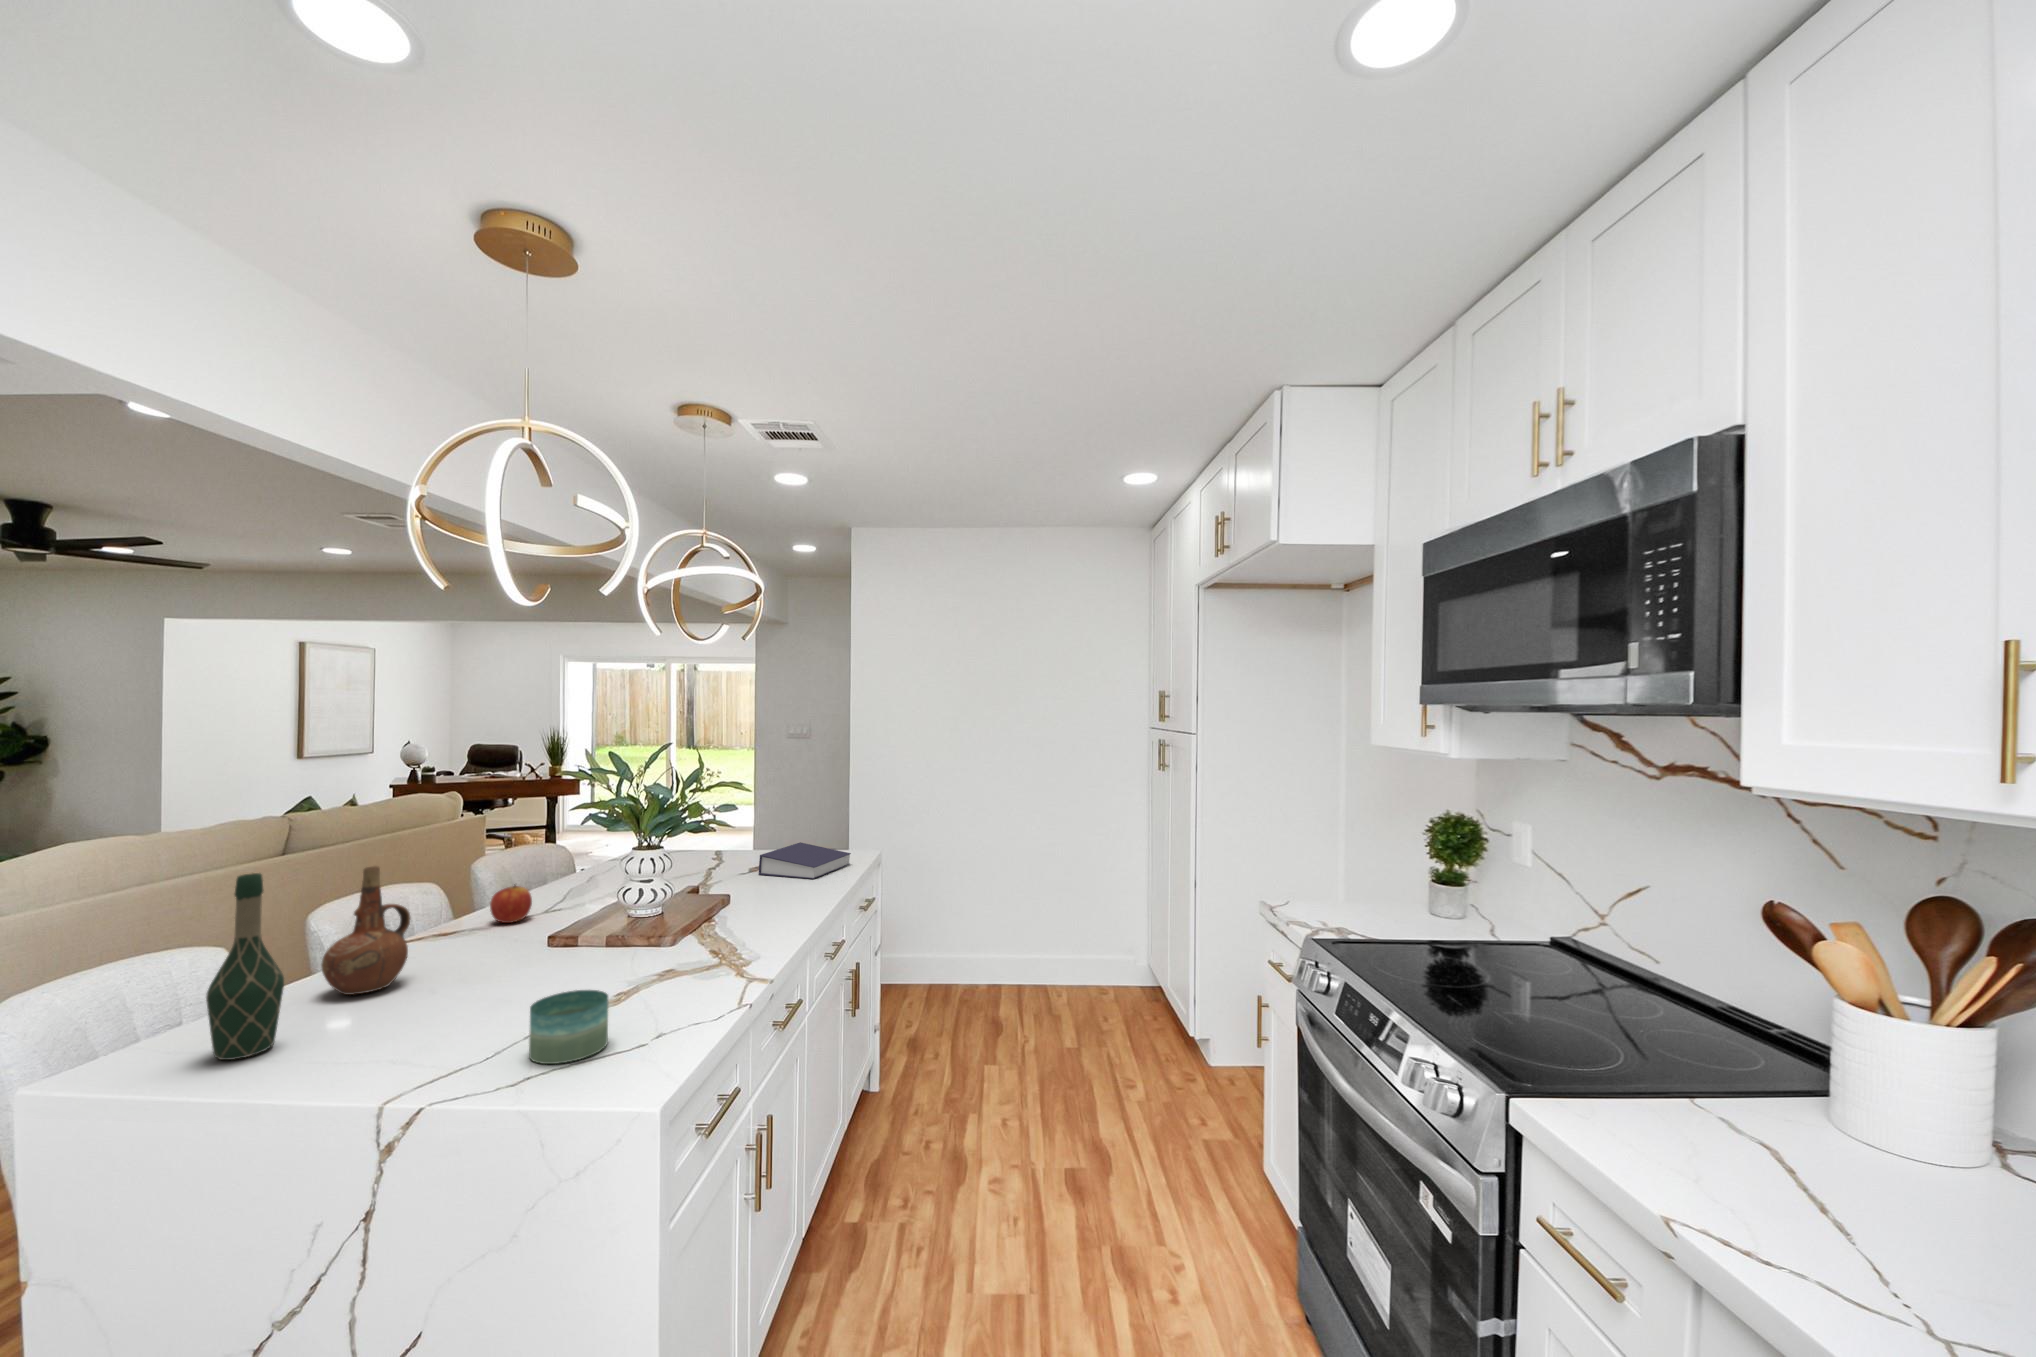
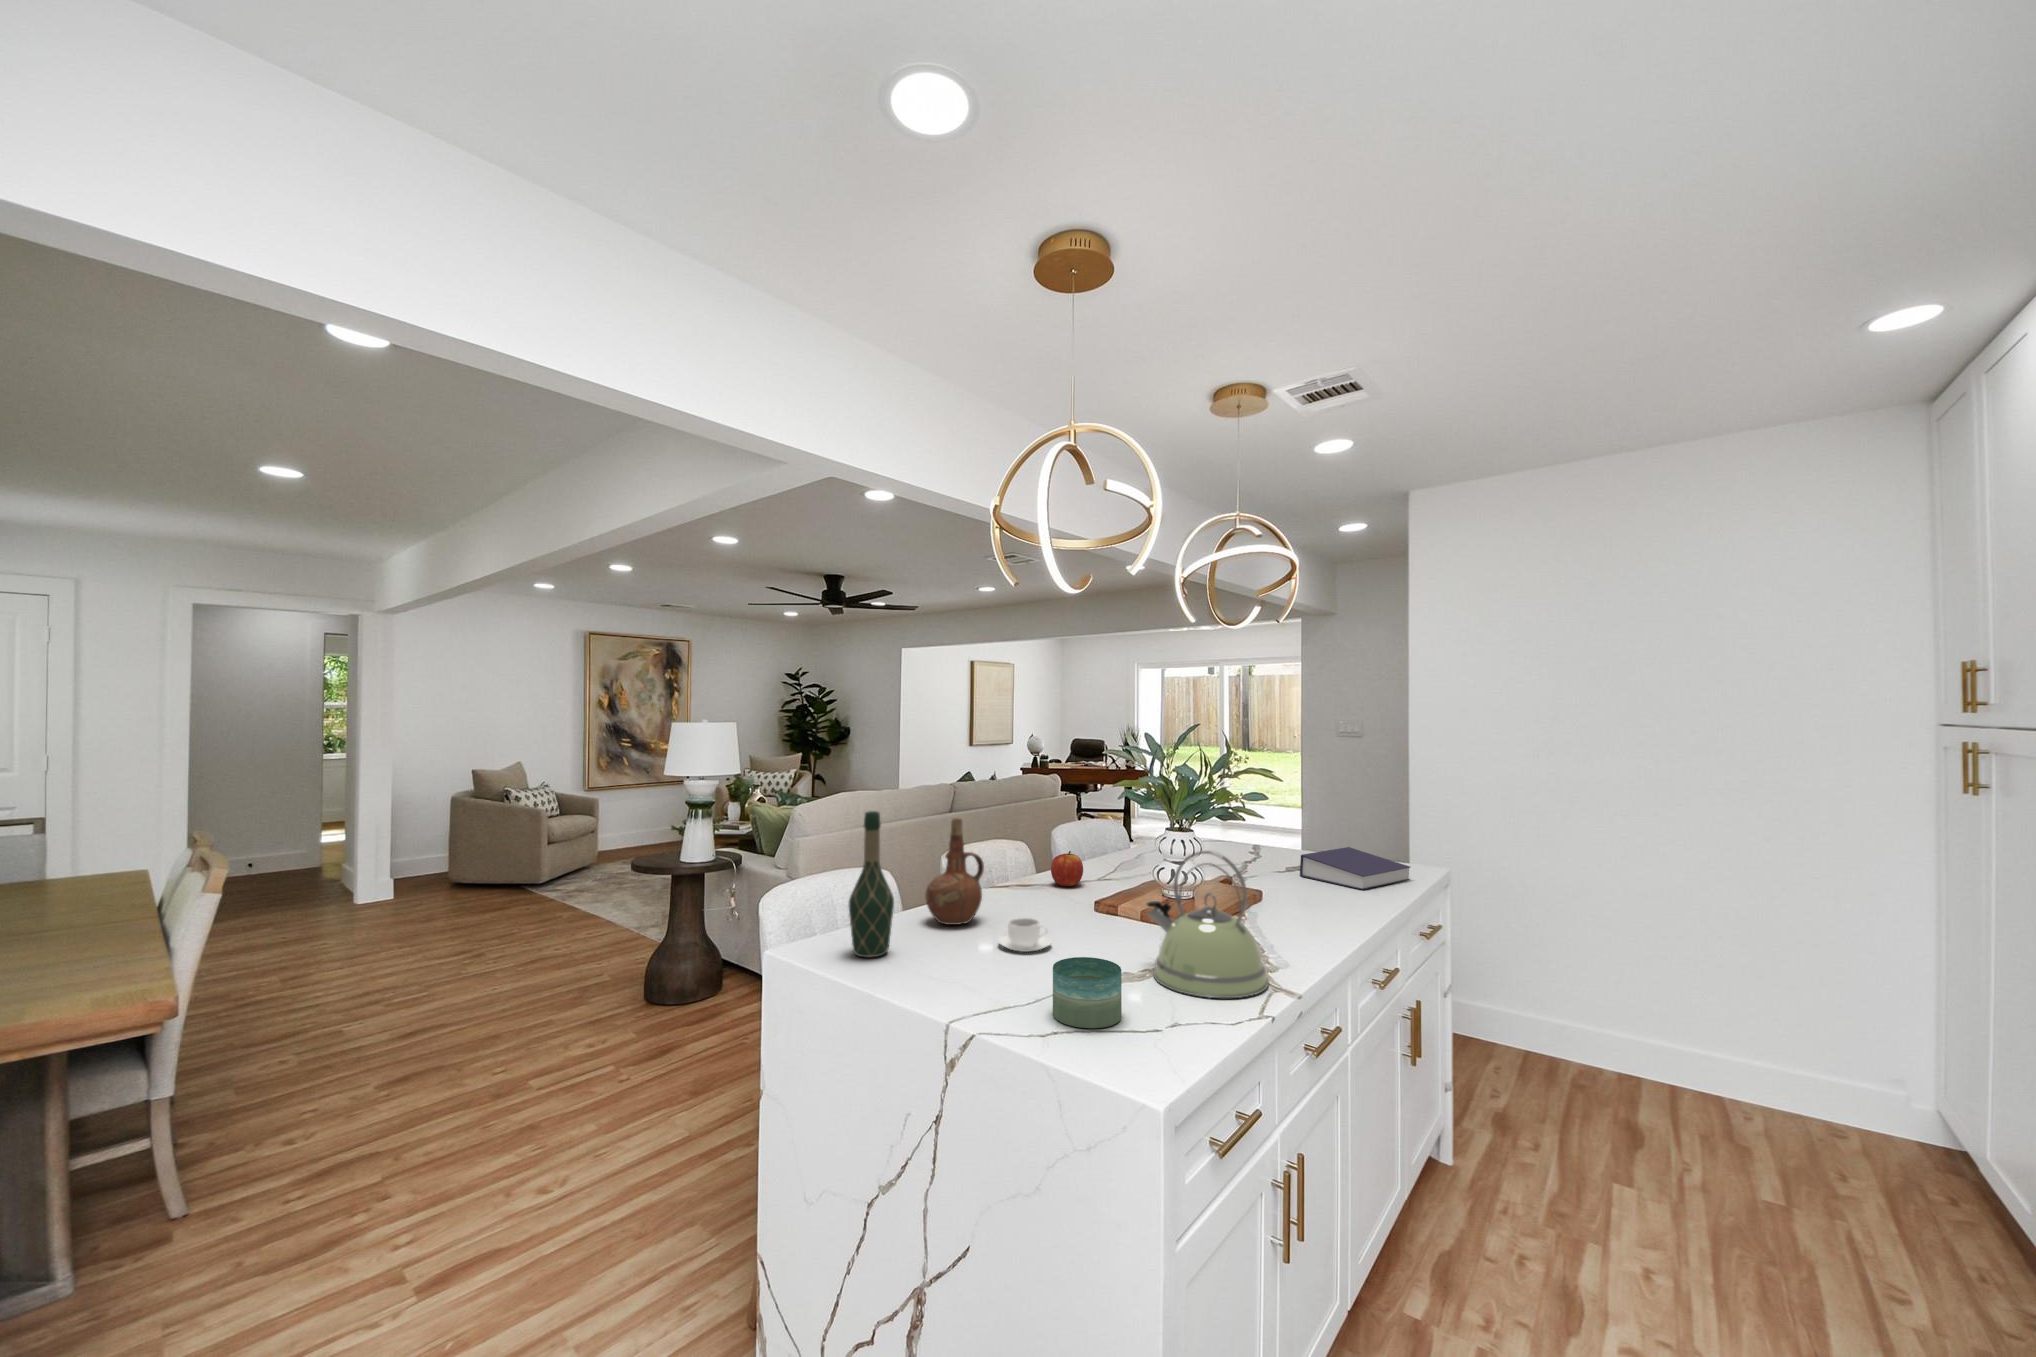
kettle: none [624,866,745,1004] -> present [1147,851,1268,998]
coffee cup: none [438,965,510,1005] -> present [998,918,1052,952]

